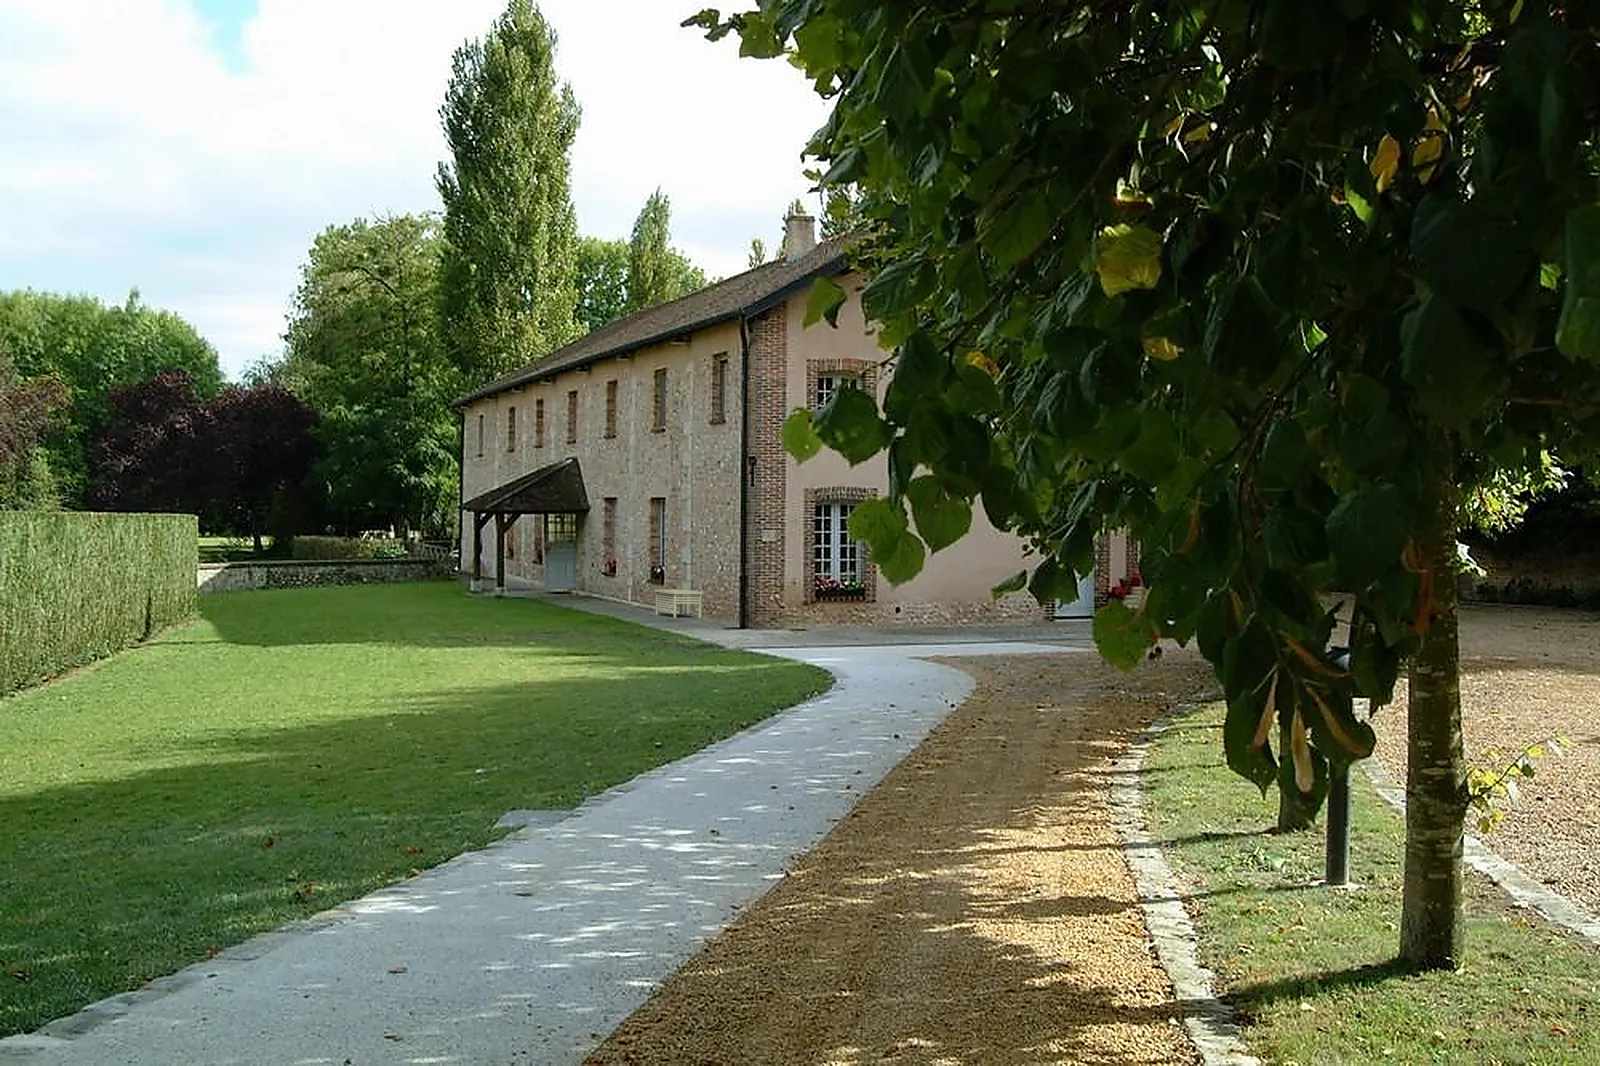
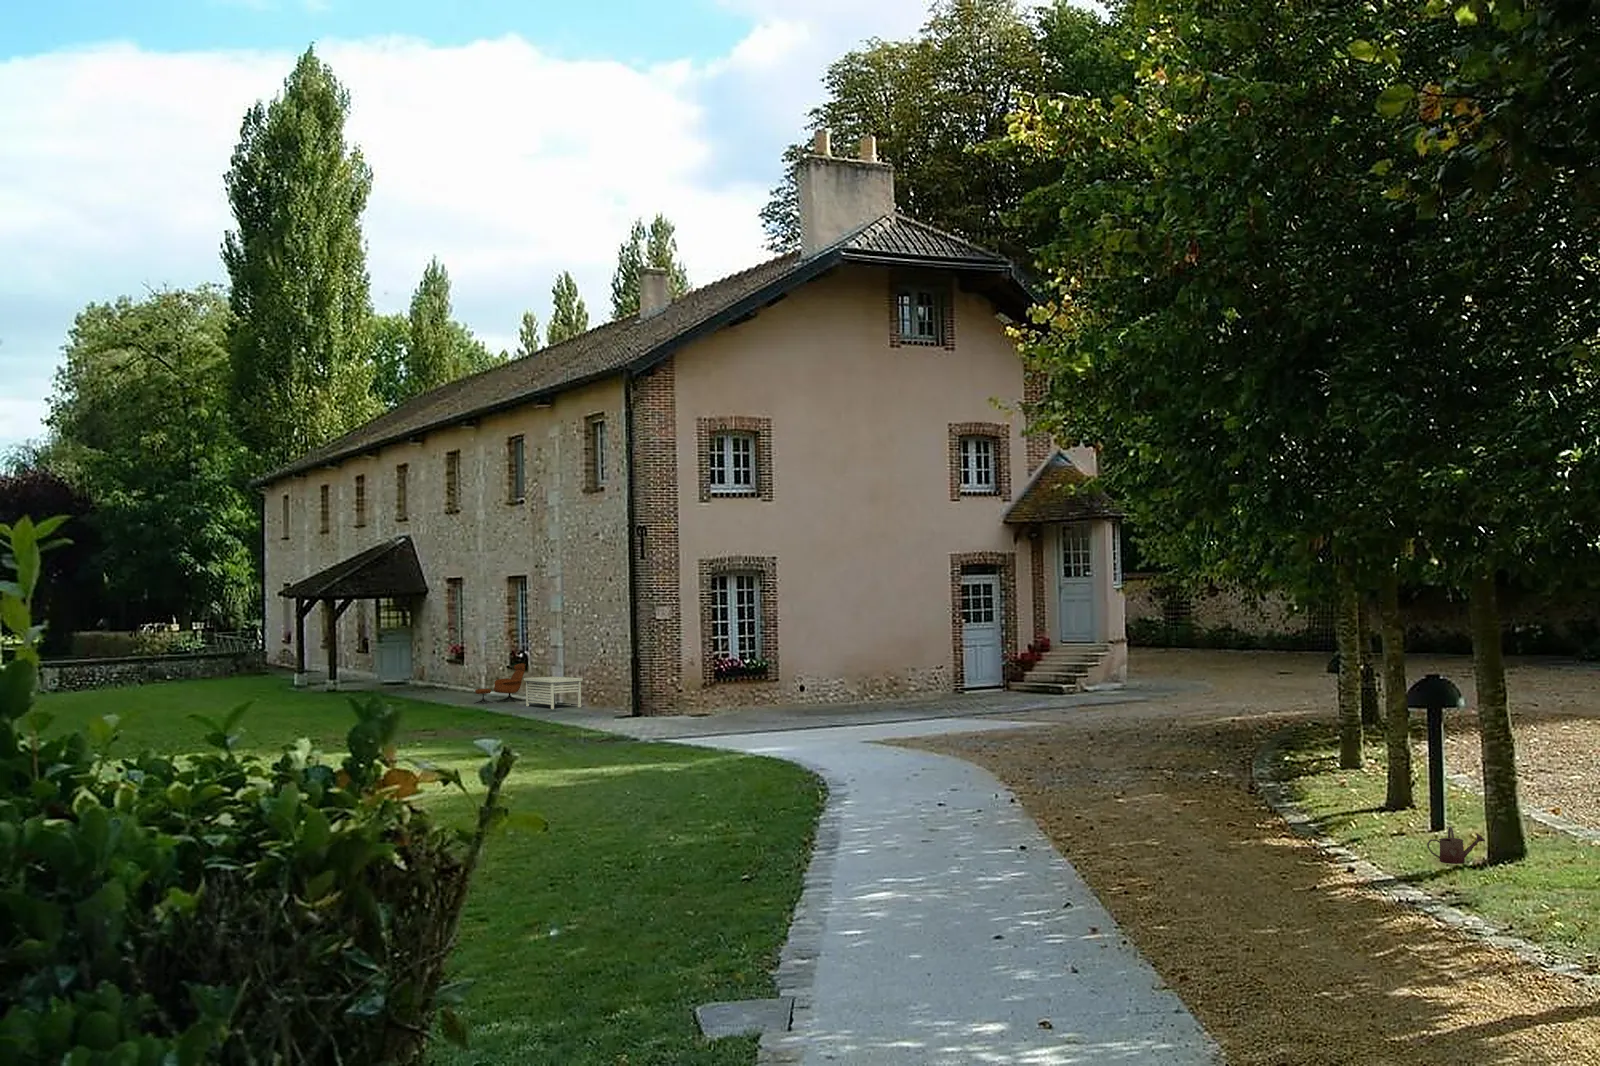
lounge chair: none [614,577,661,611] -> present [475,663,525,703]
watering can: none [1174,719,1217,747] -> present [1427,827,1485,863]

